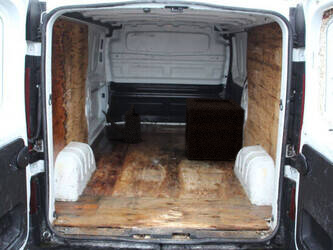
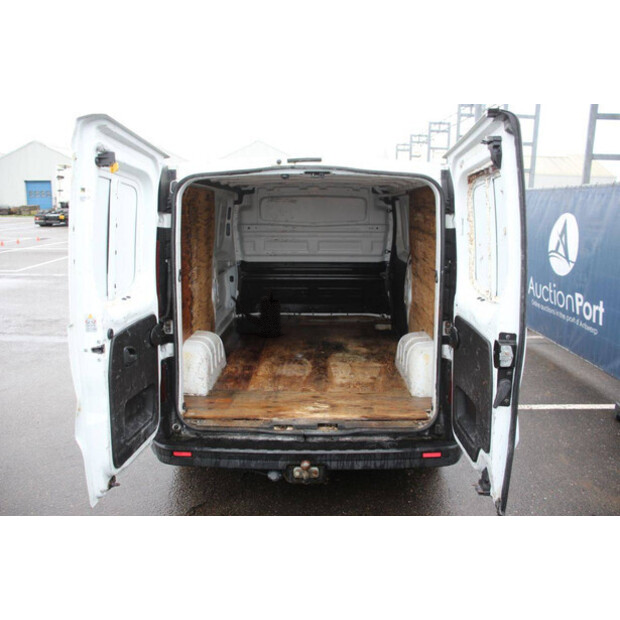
wooden crate: present [185,98,245,161] -> none [337,278,409,354]

